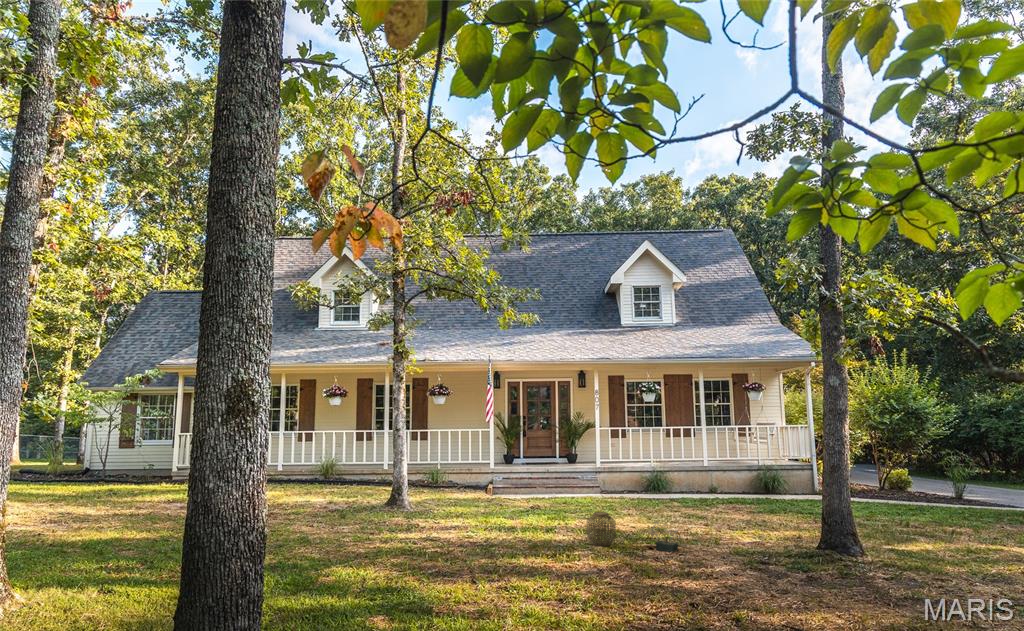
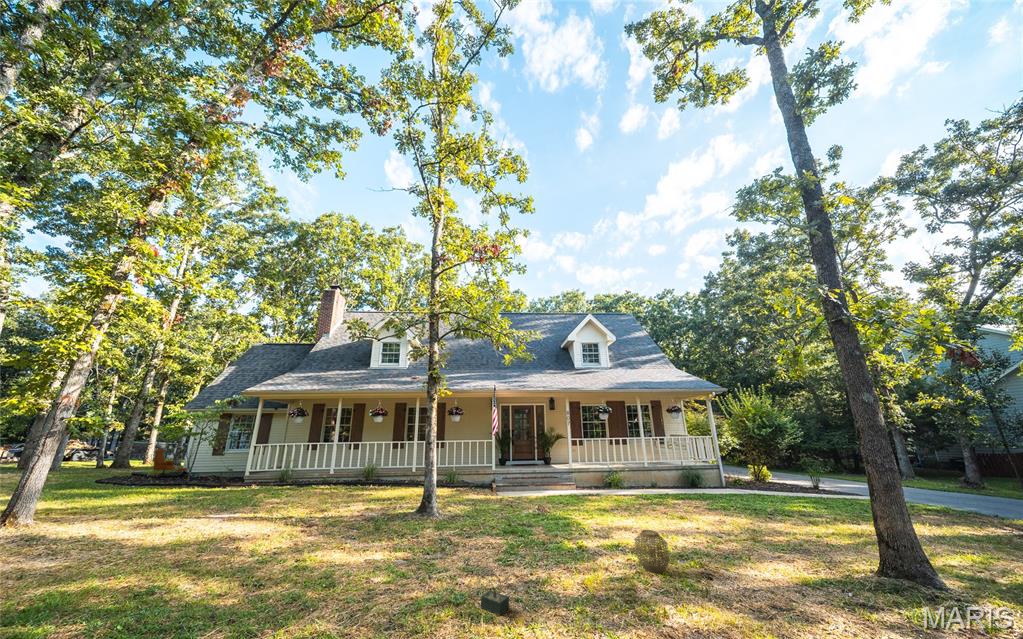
lounge chair: none [55,438,102,473] -> present [153,449,187,476]
decorative plant: present [651,522,680,553] -> present [475,562,514,615]

